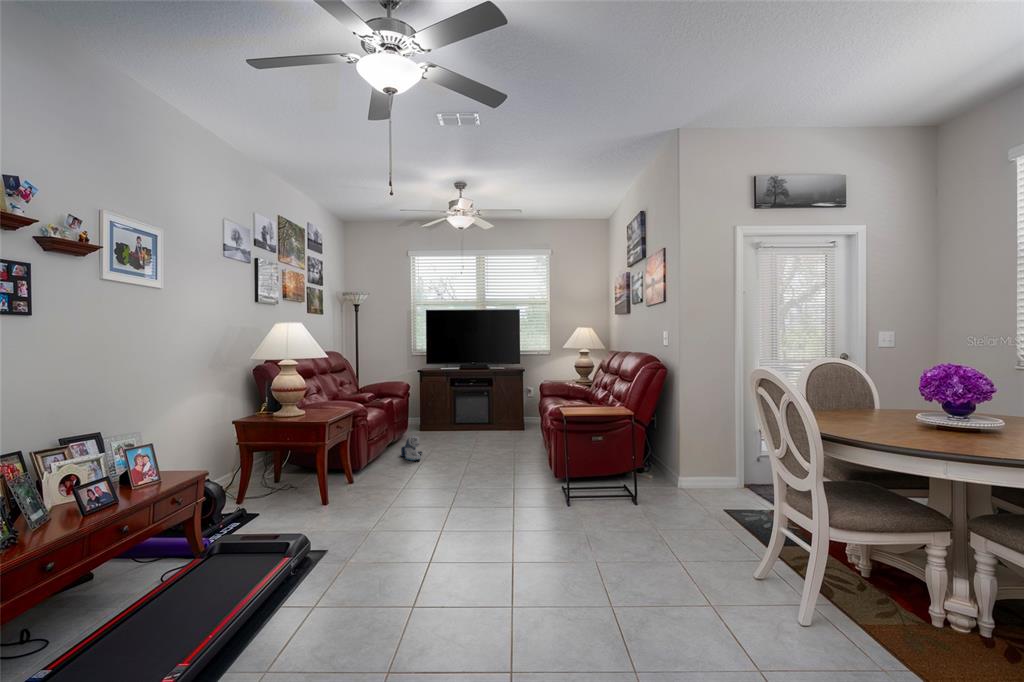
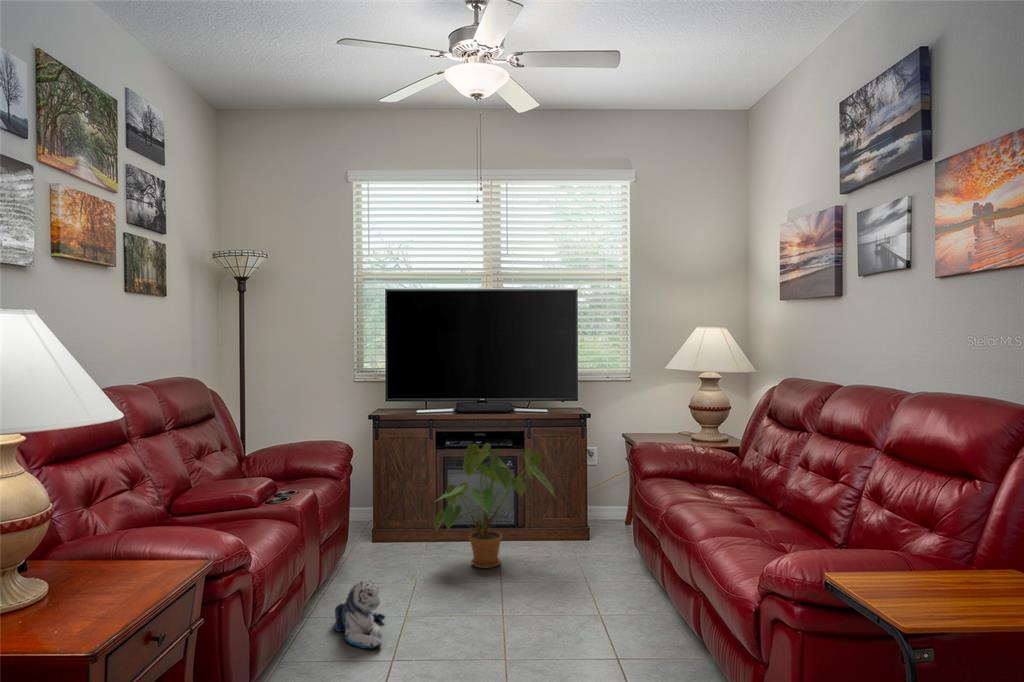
house plant: none [447,384,504,440] -> present [434,443,555,568]

